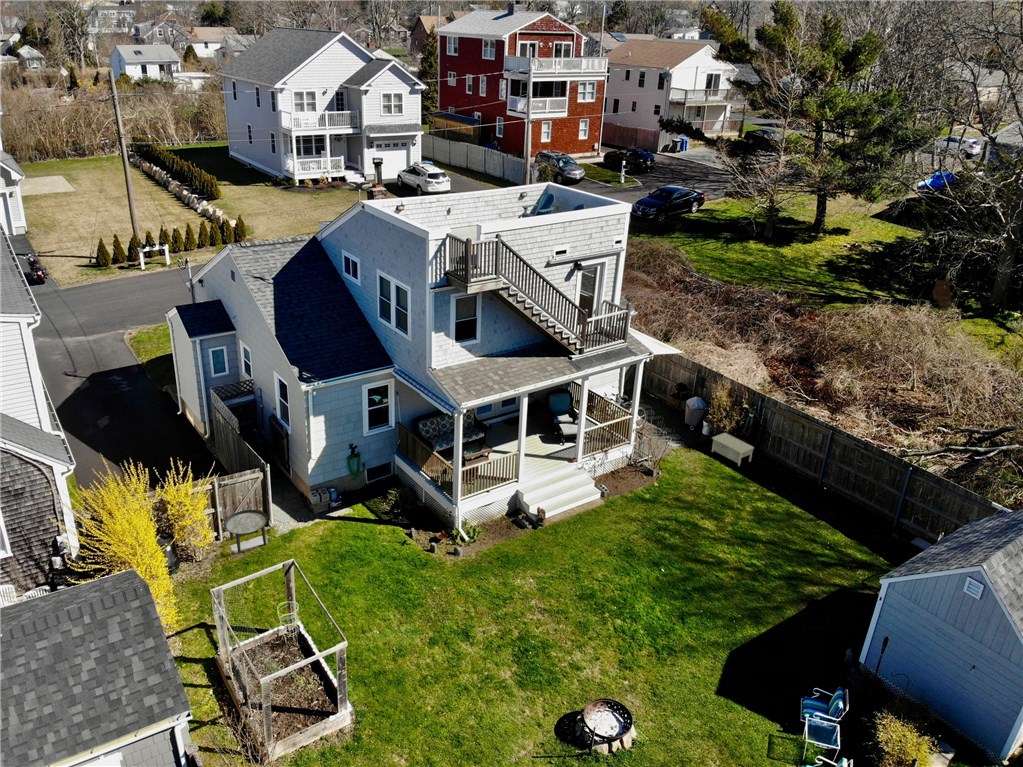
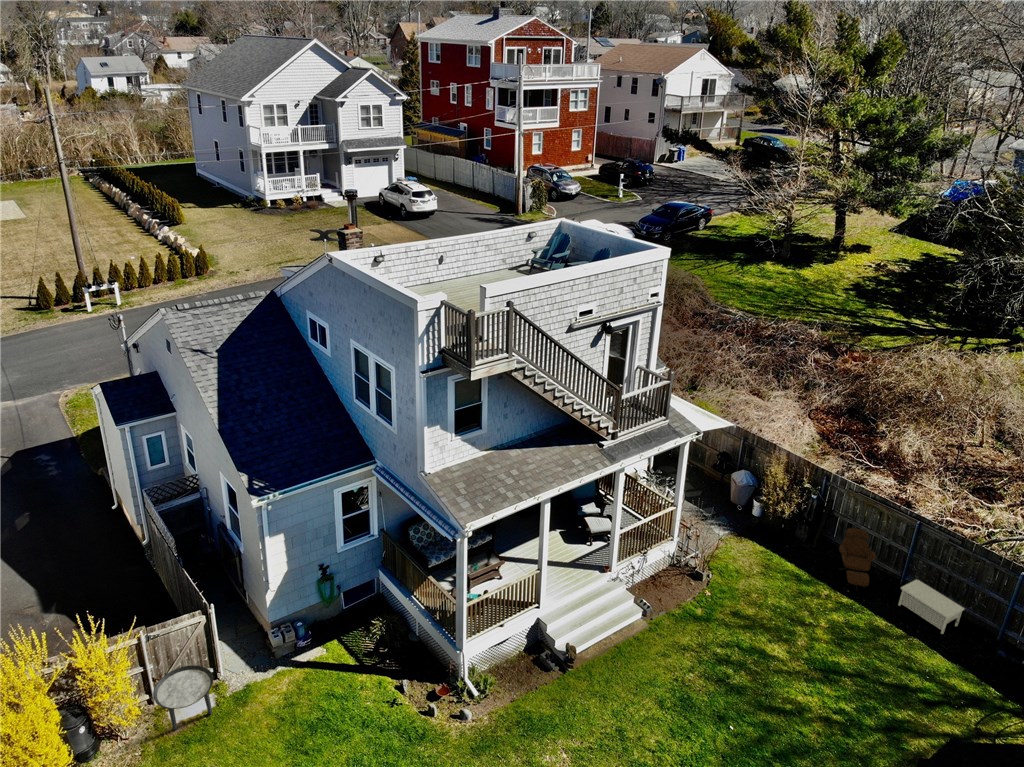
lounge chair: present [932,281,953,308] -> present [839,528,876,590]
storage bench: present [712,433,754,466] -> present [898,580,964,634]

